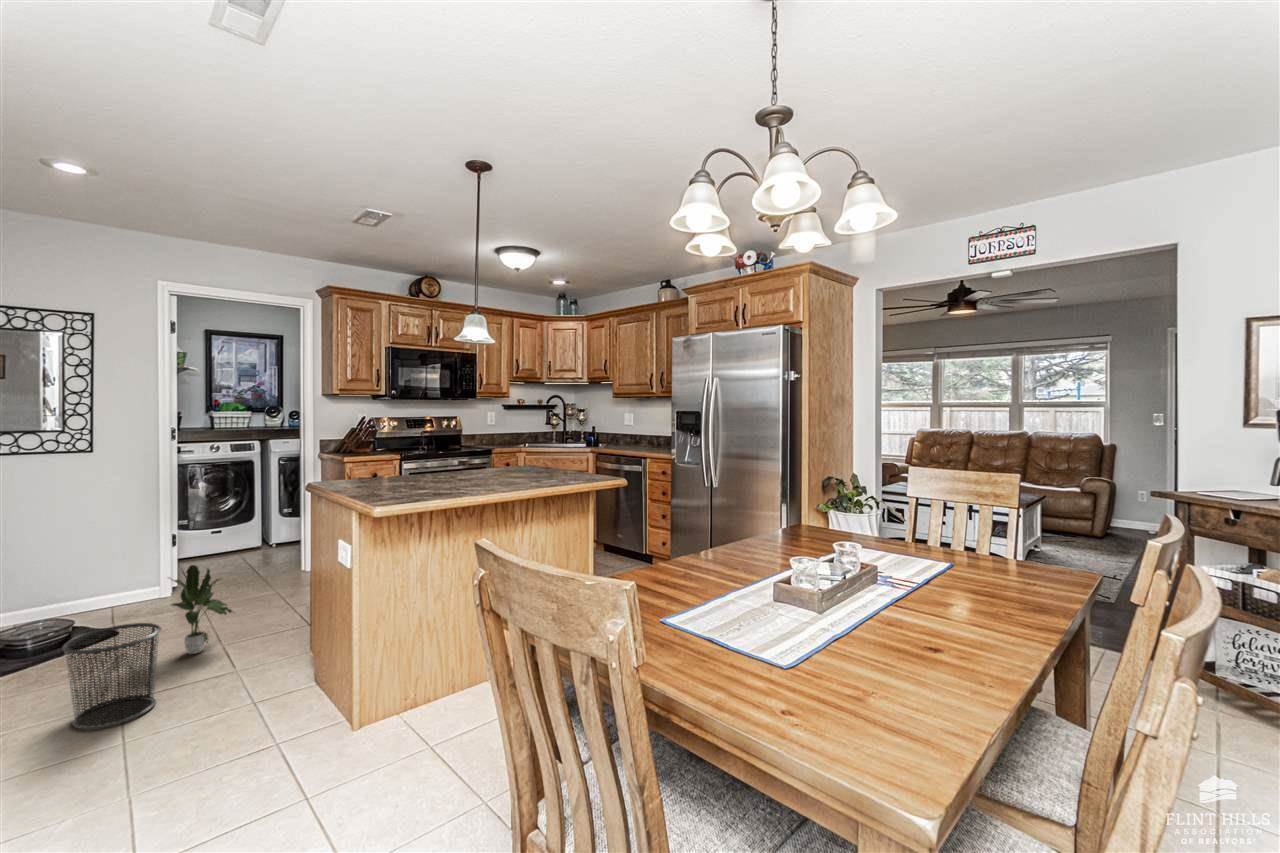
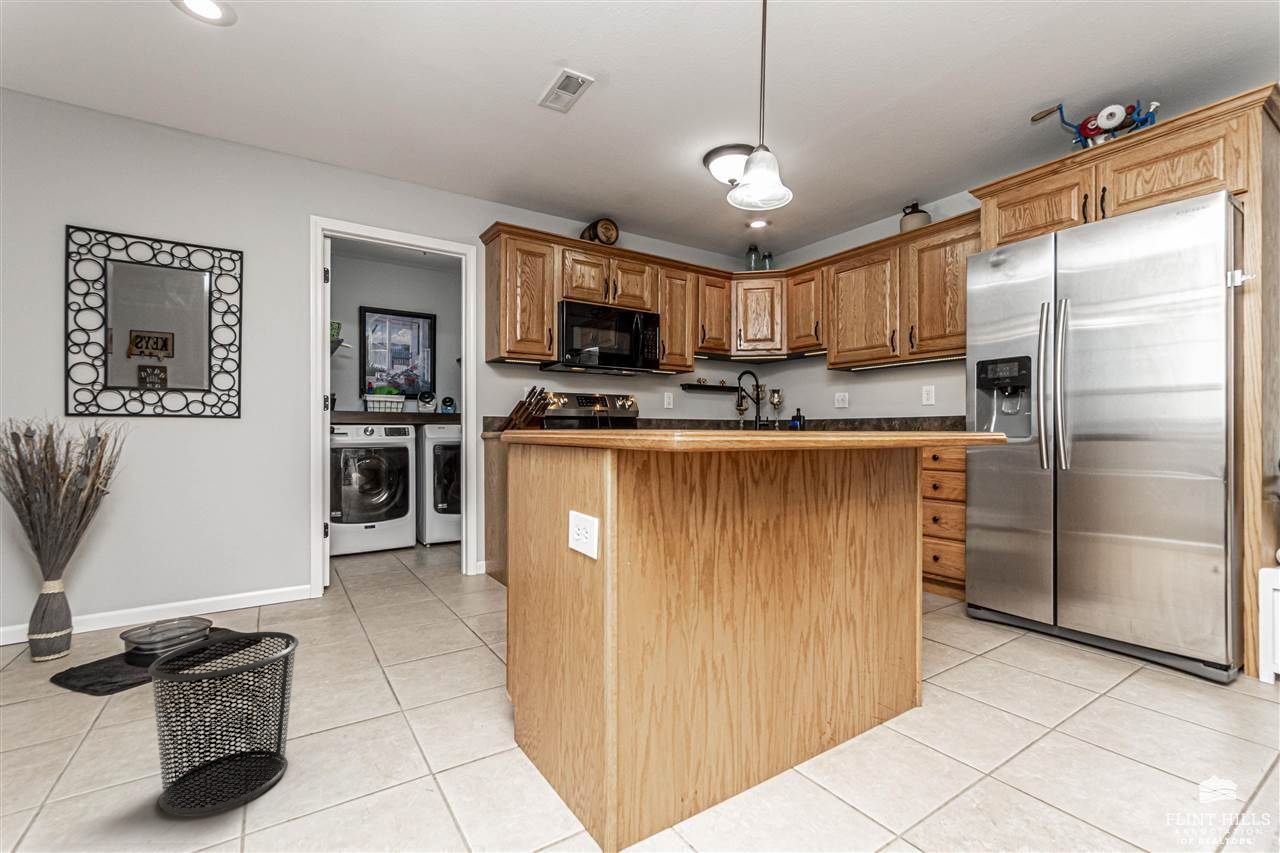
potted plant: present [171,565,232,654] -> none [311,551,399,681]

